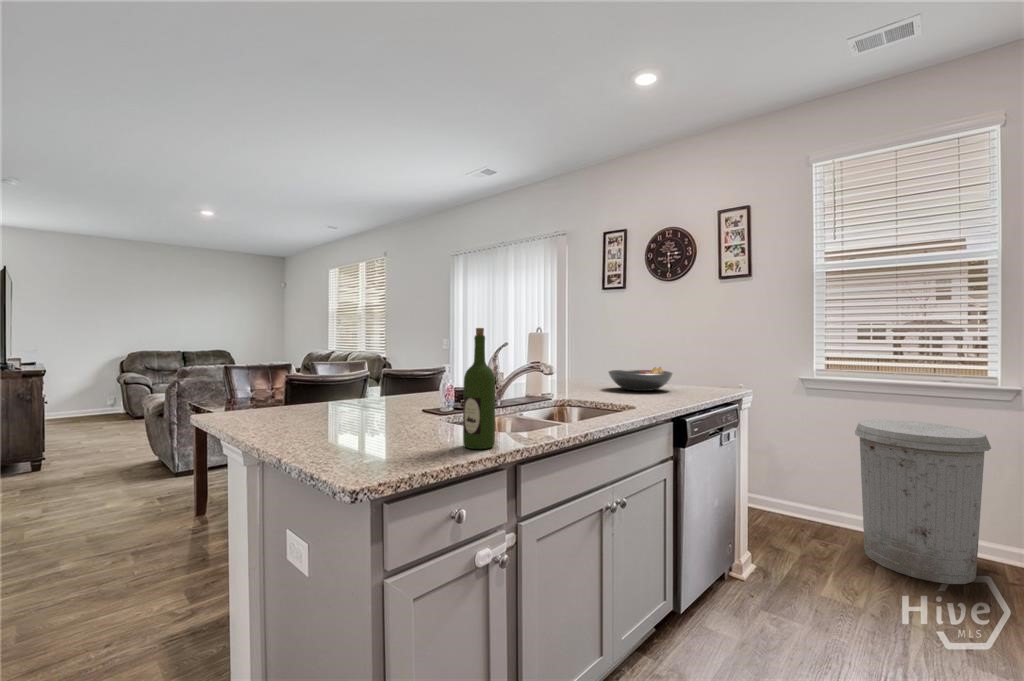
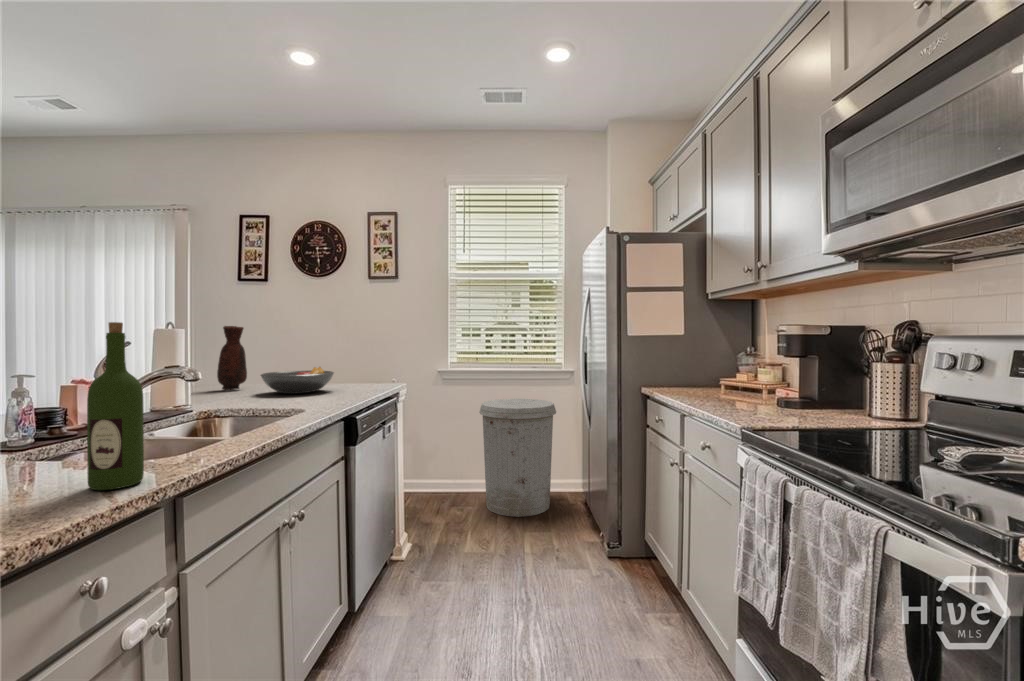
vase: none [579,329,601,383] -> present [217,326,247,390]

